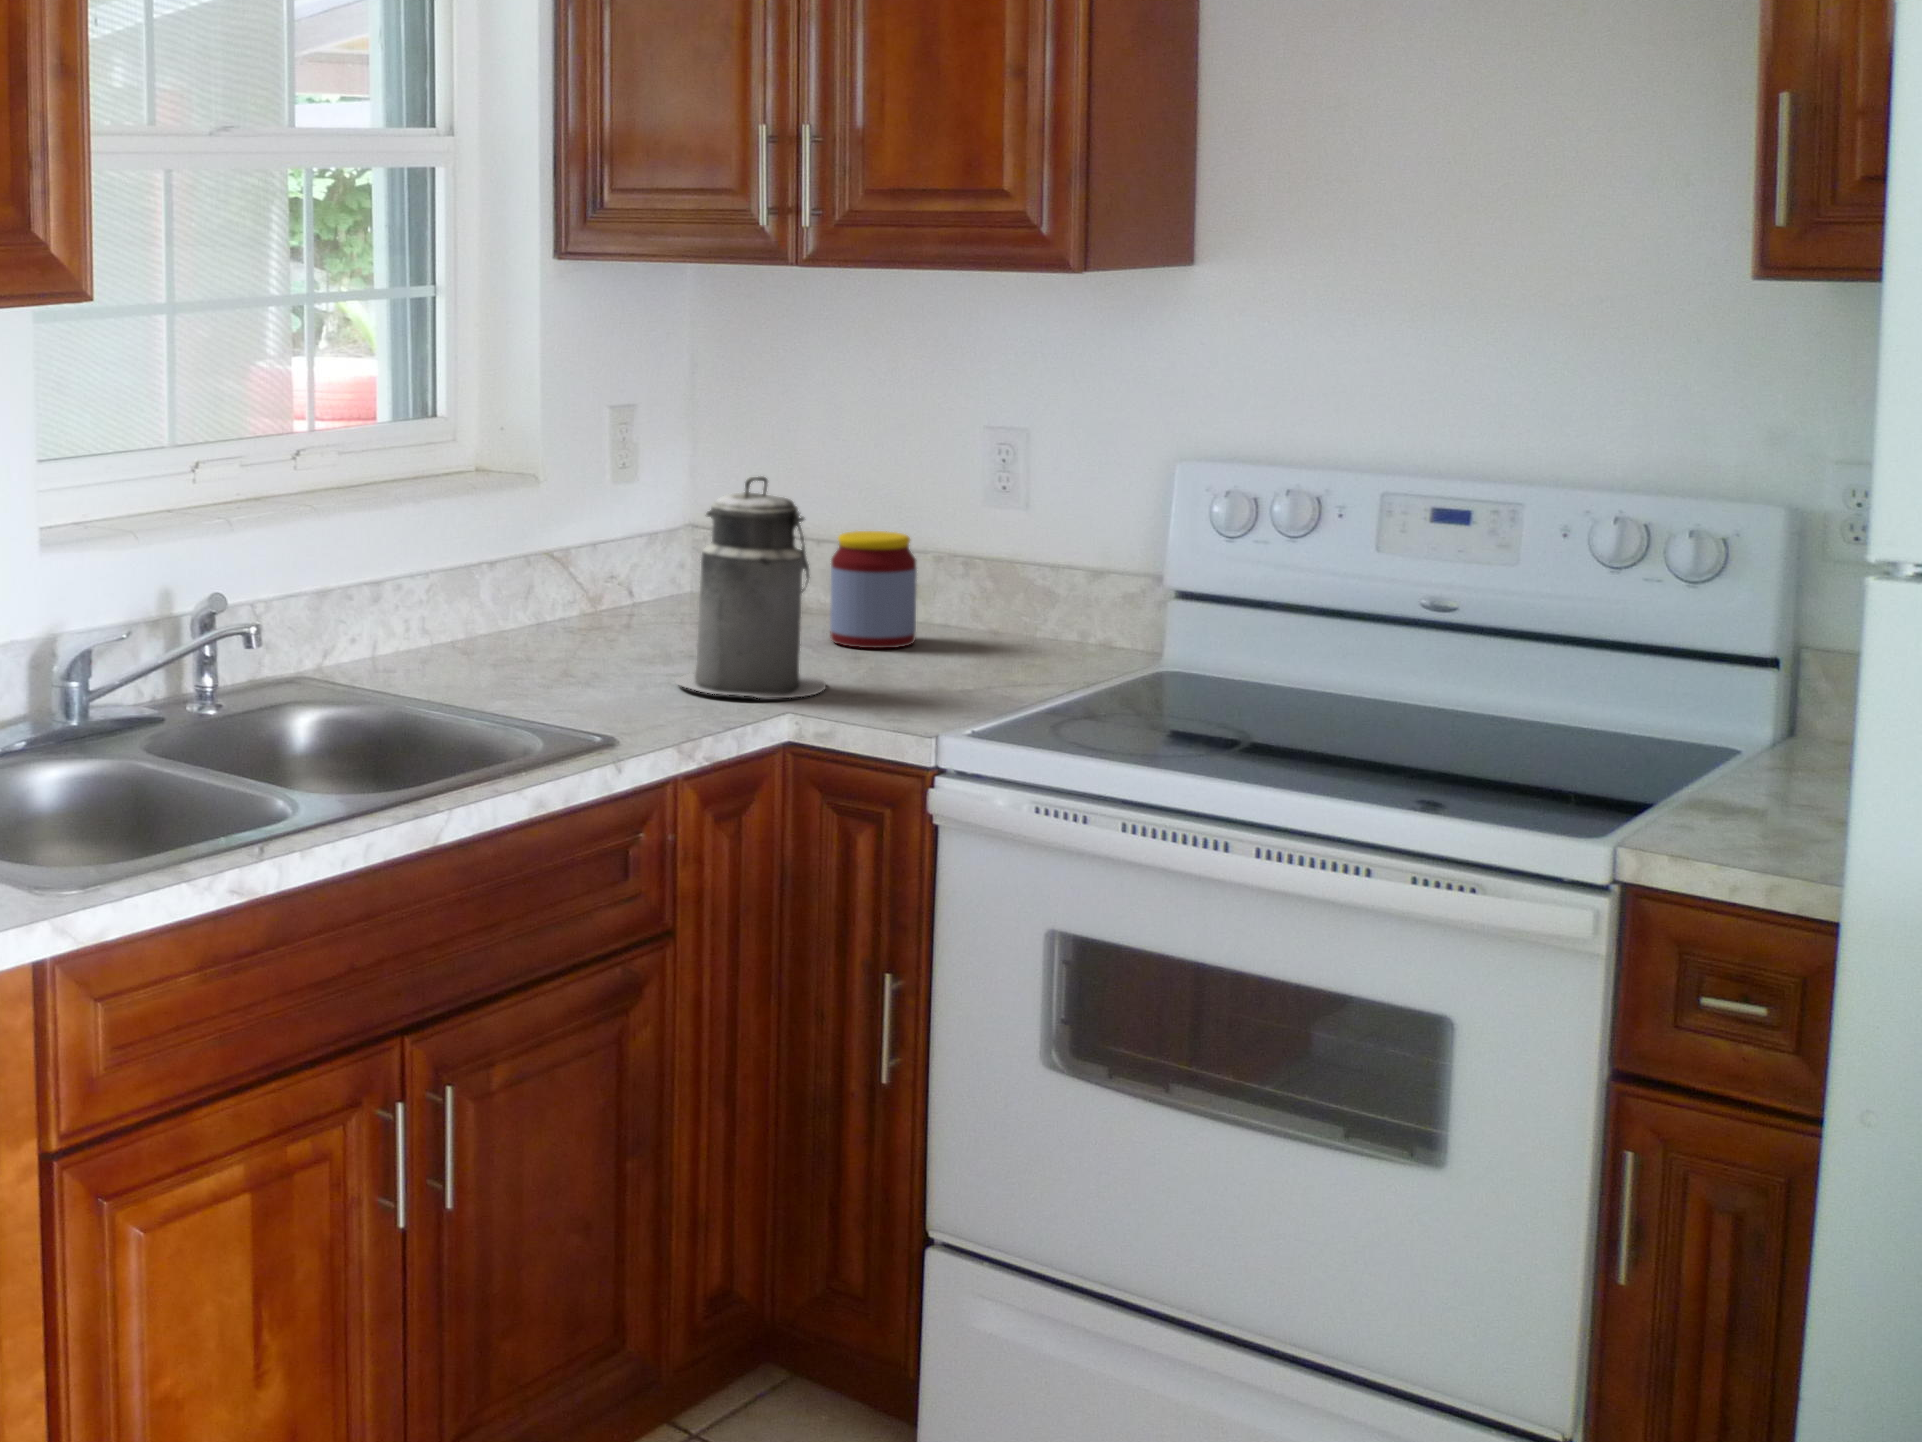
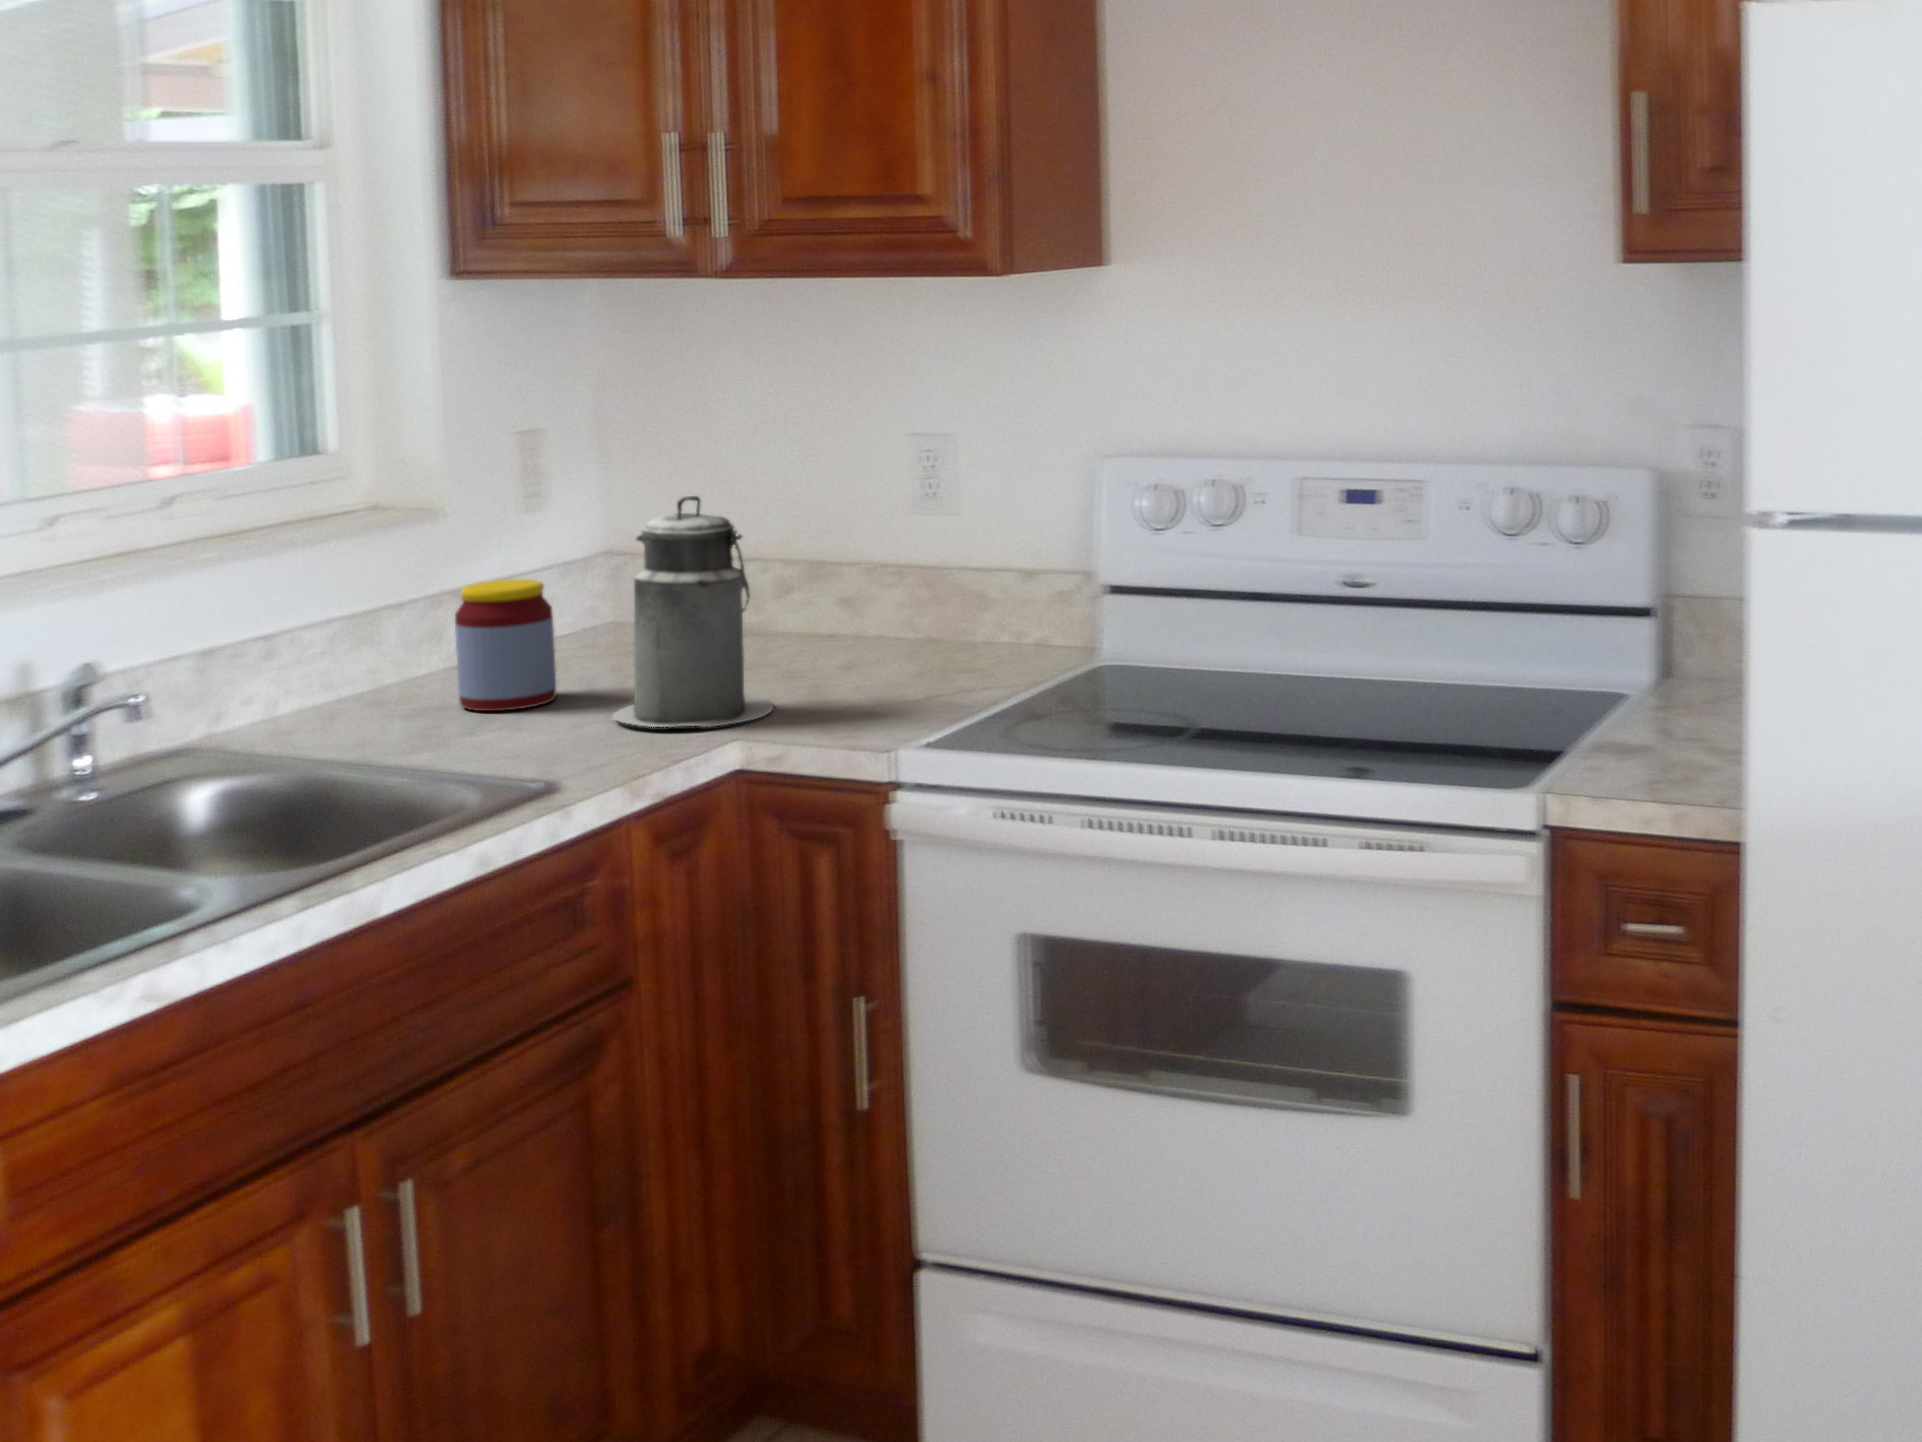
jar: present [830,531,917,648] -> present [455,579,557,711]

